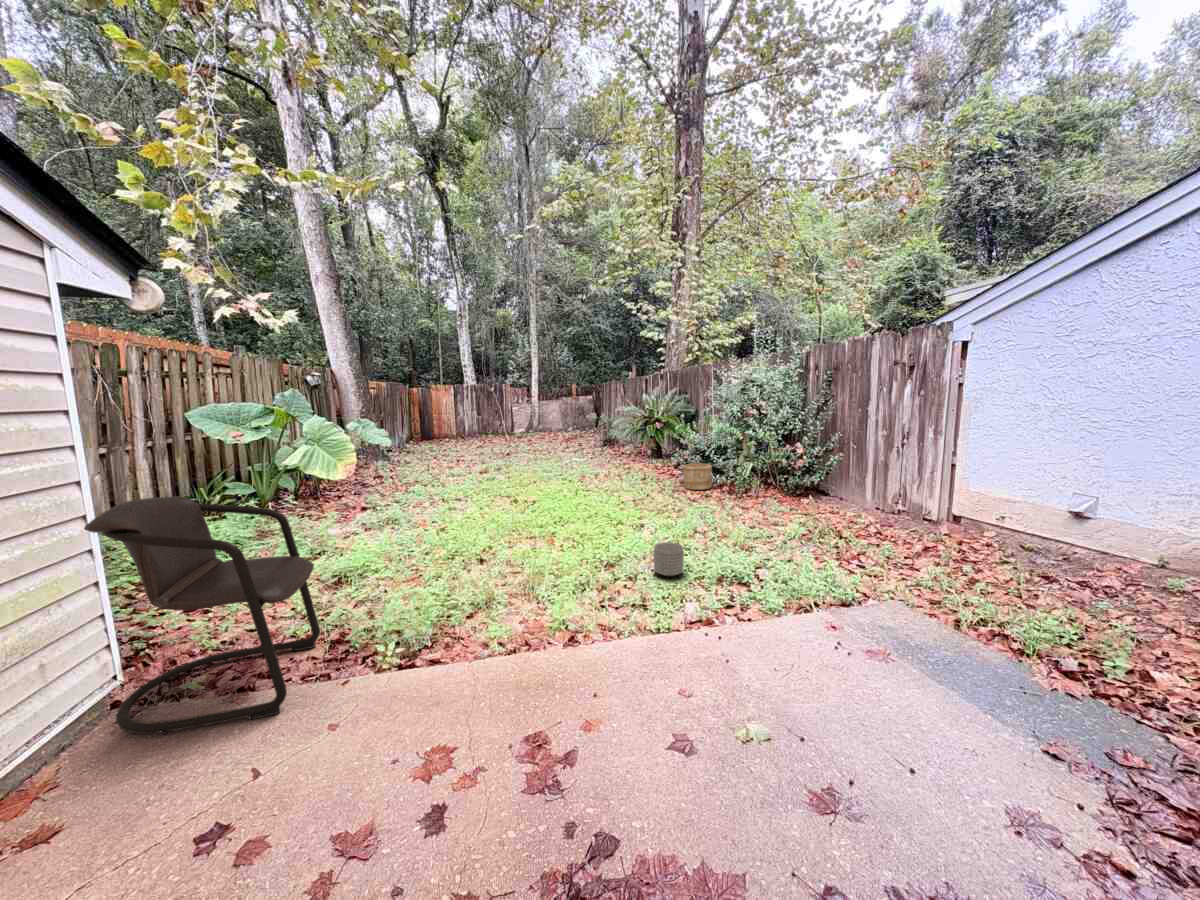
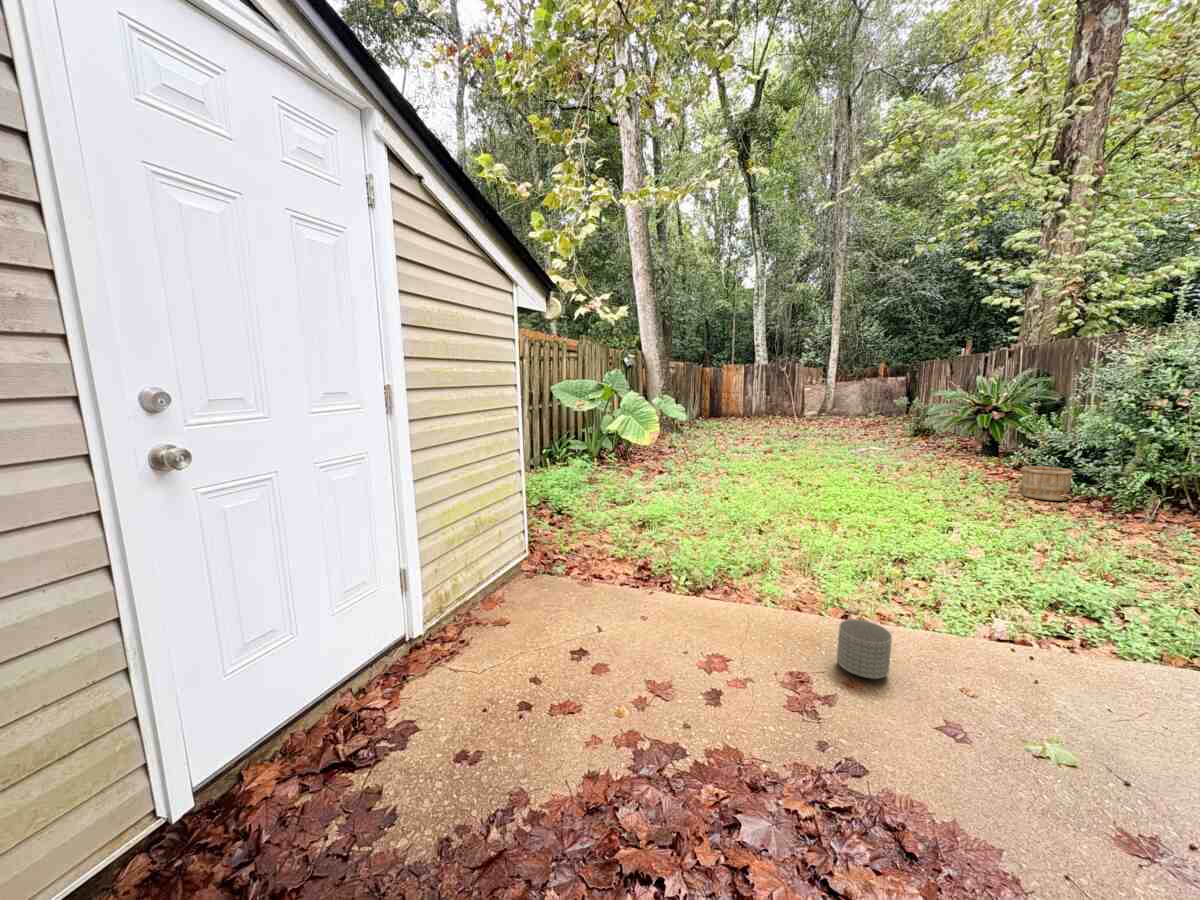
chair: present [84,496,320,735] -> none [528,439,636,590]
planter: present [654,542,684,576] -> present [837,619,892,679]

